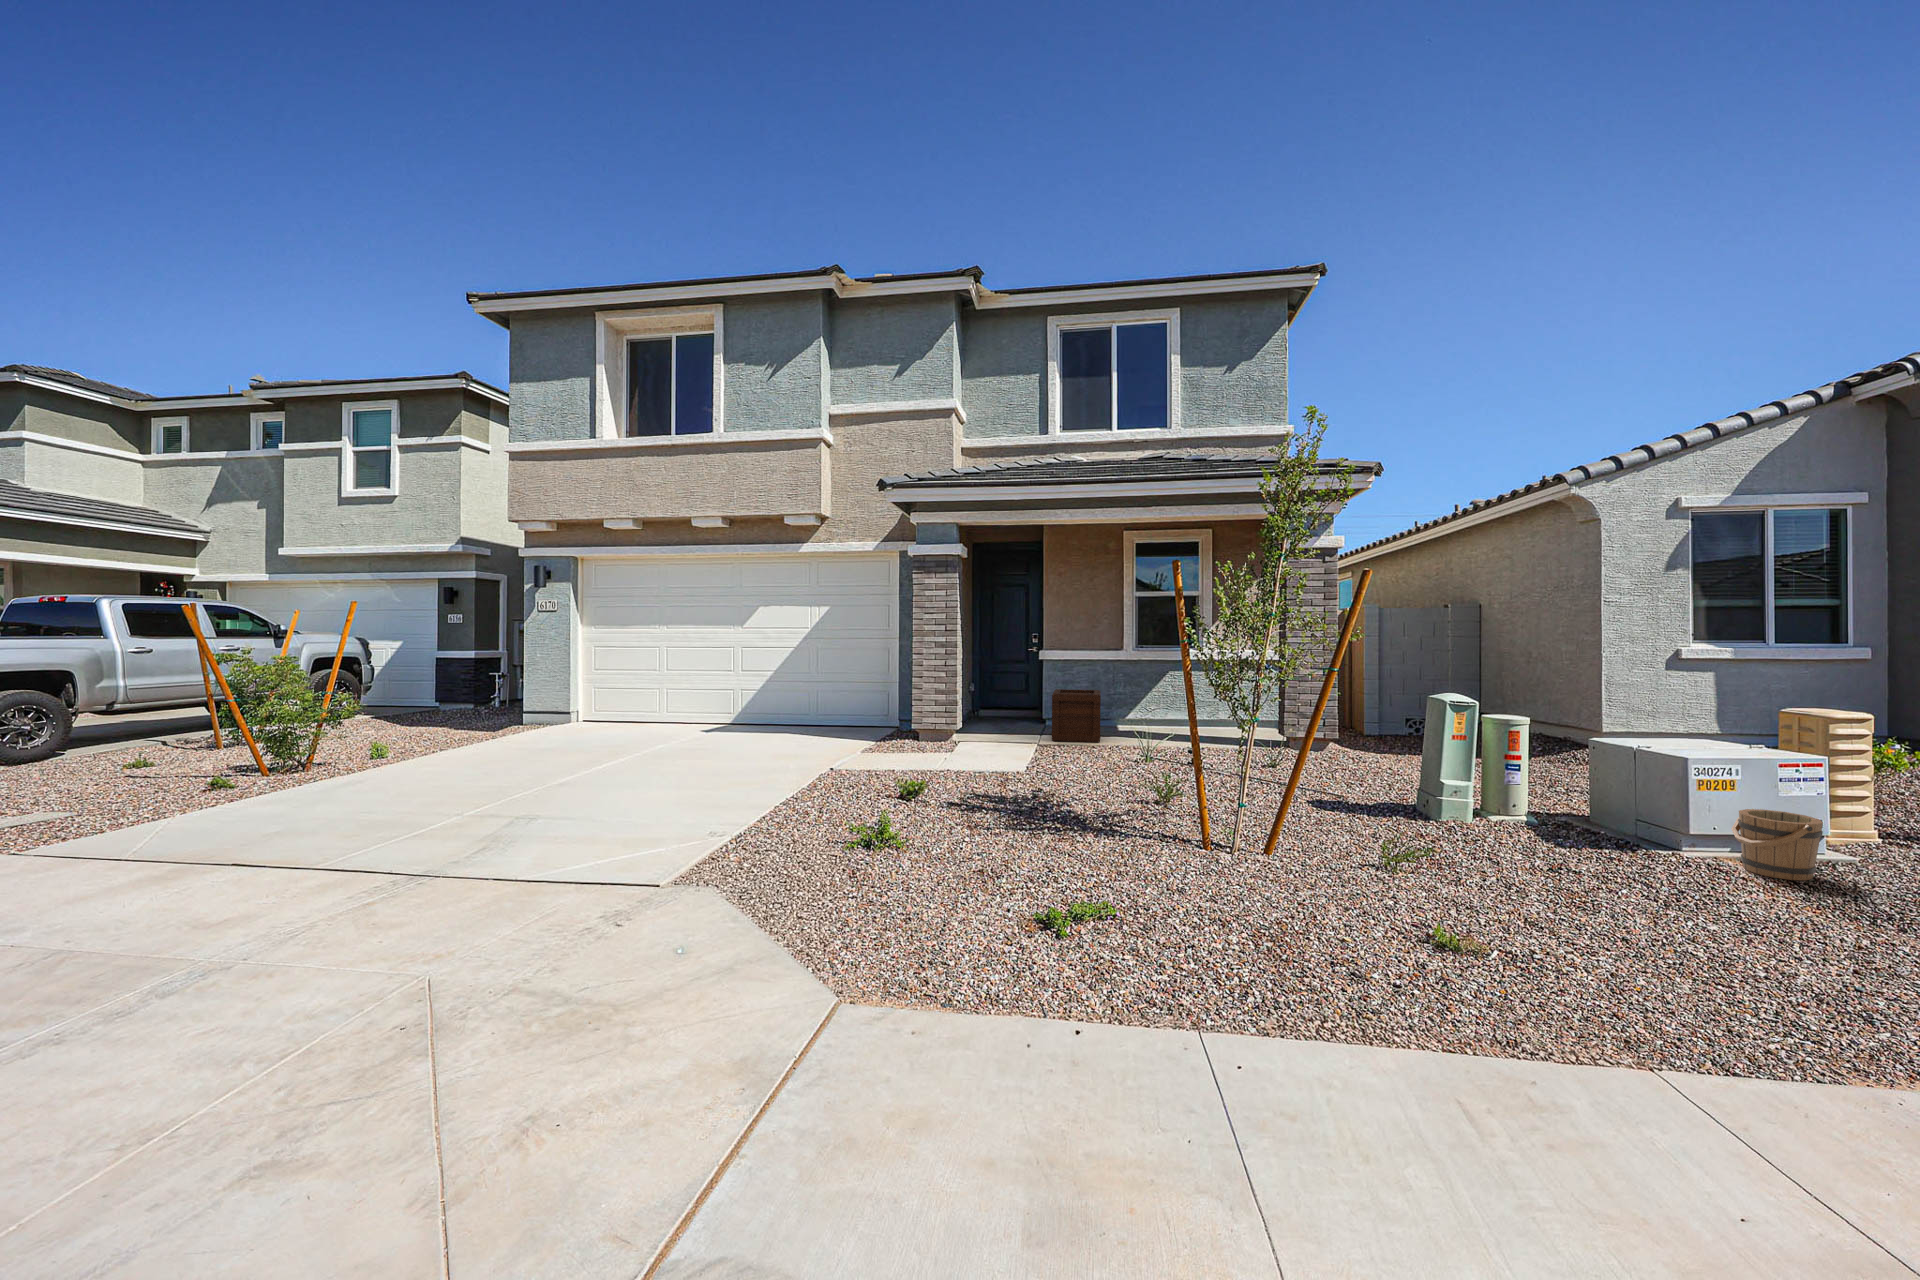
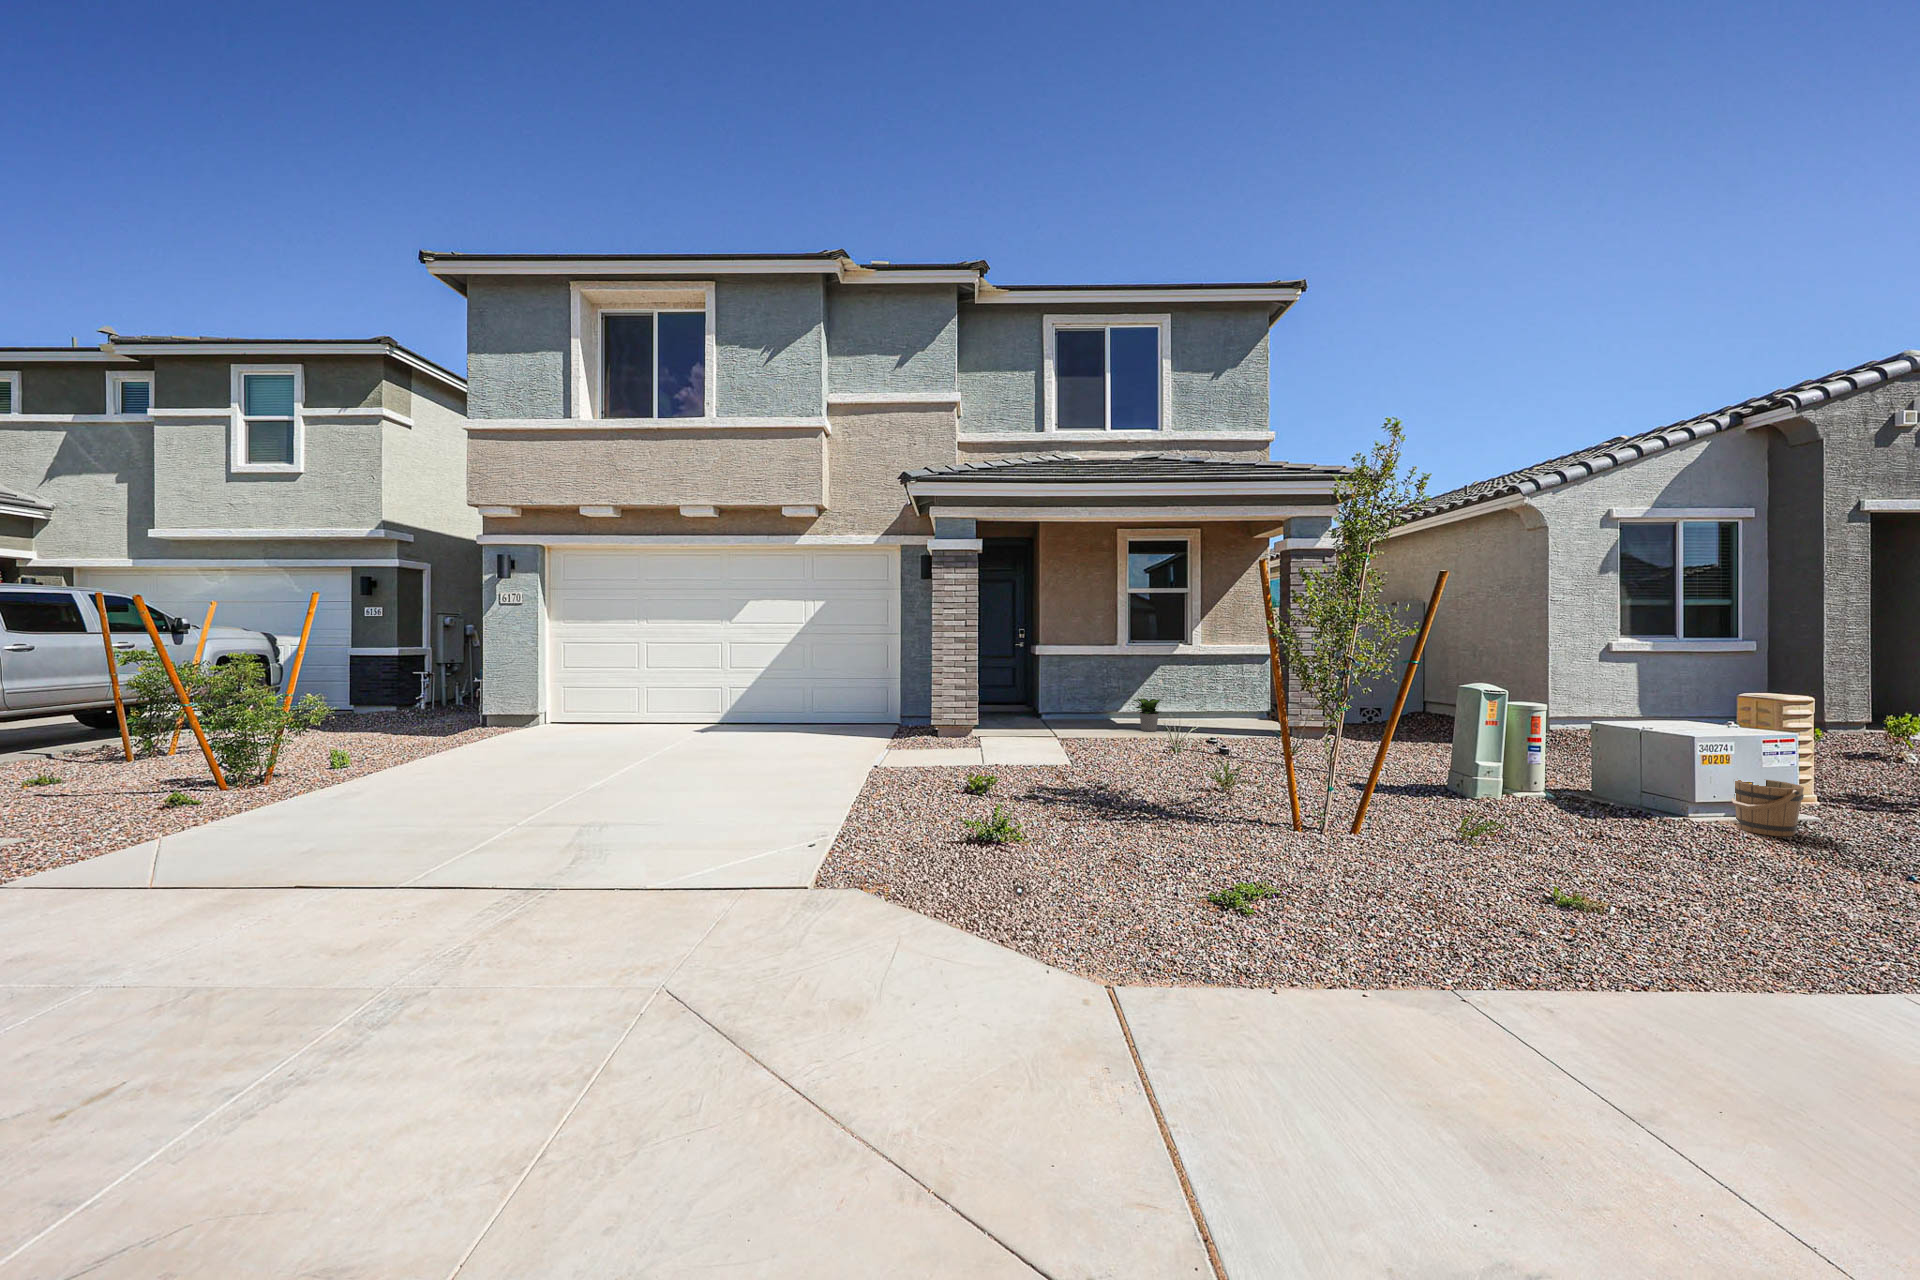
wooden crate: present [1052,689,1101,743] -> none [1057,683,1110,735]
potted plant: none [1130,706,1167,740] -> present [1134,699,1160,732]

